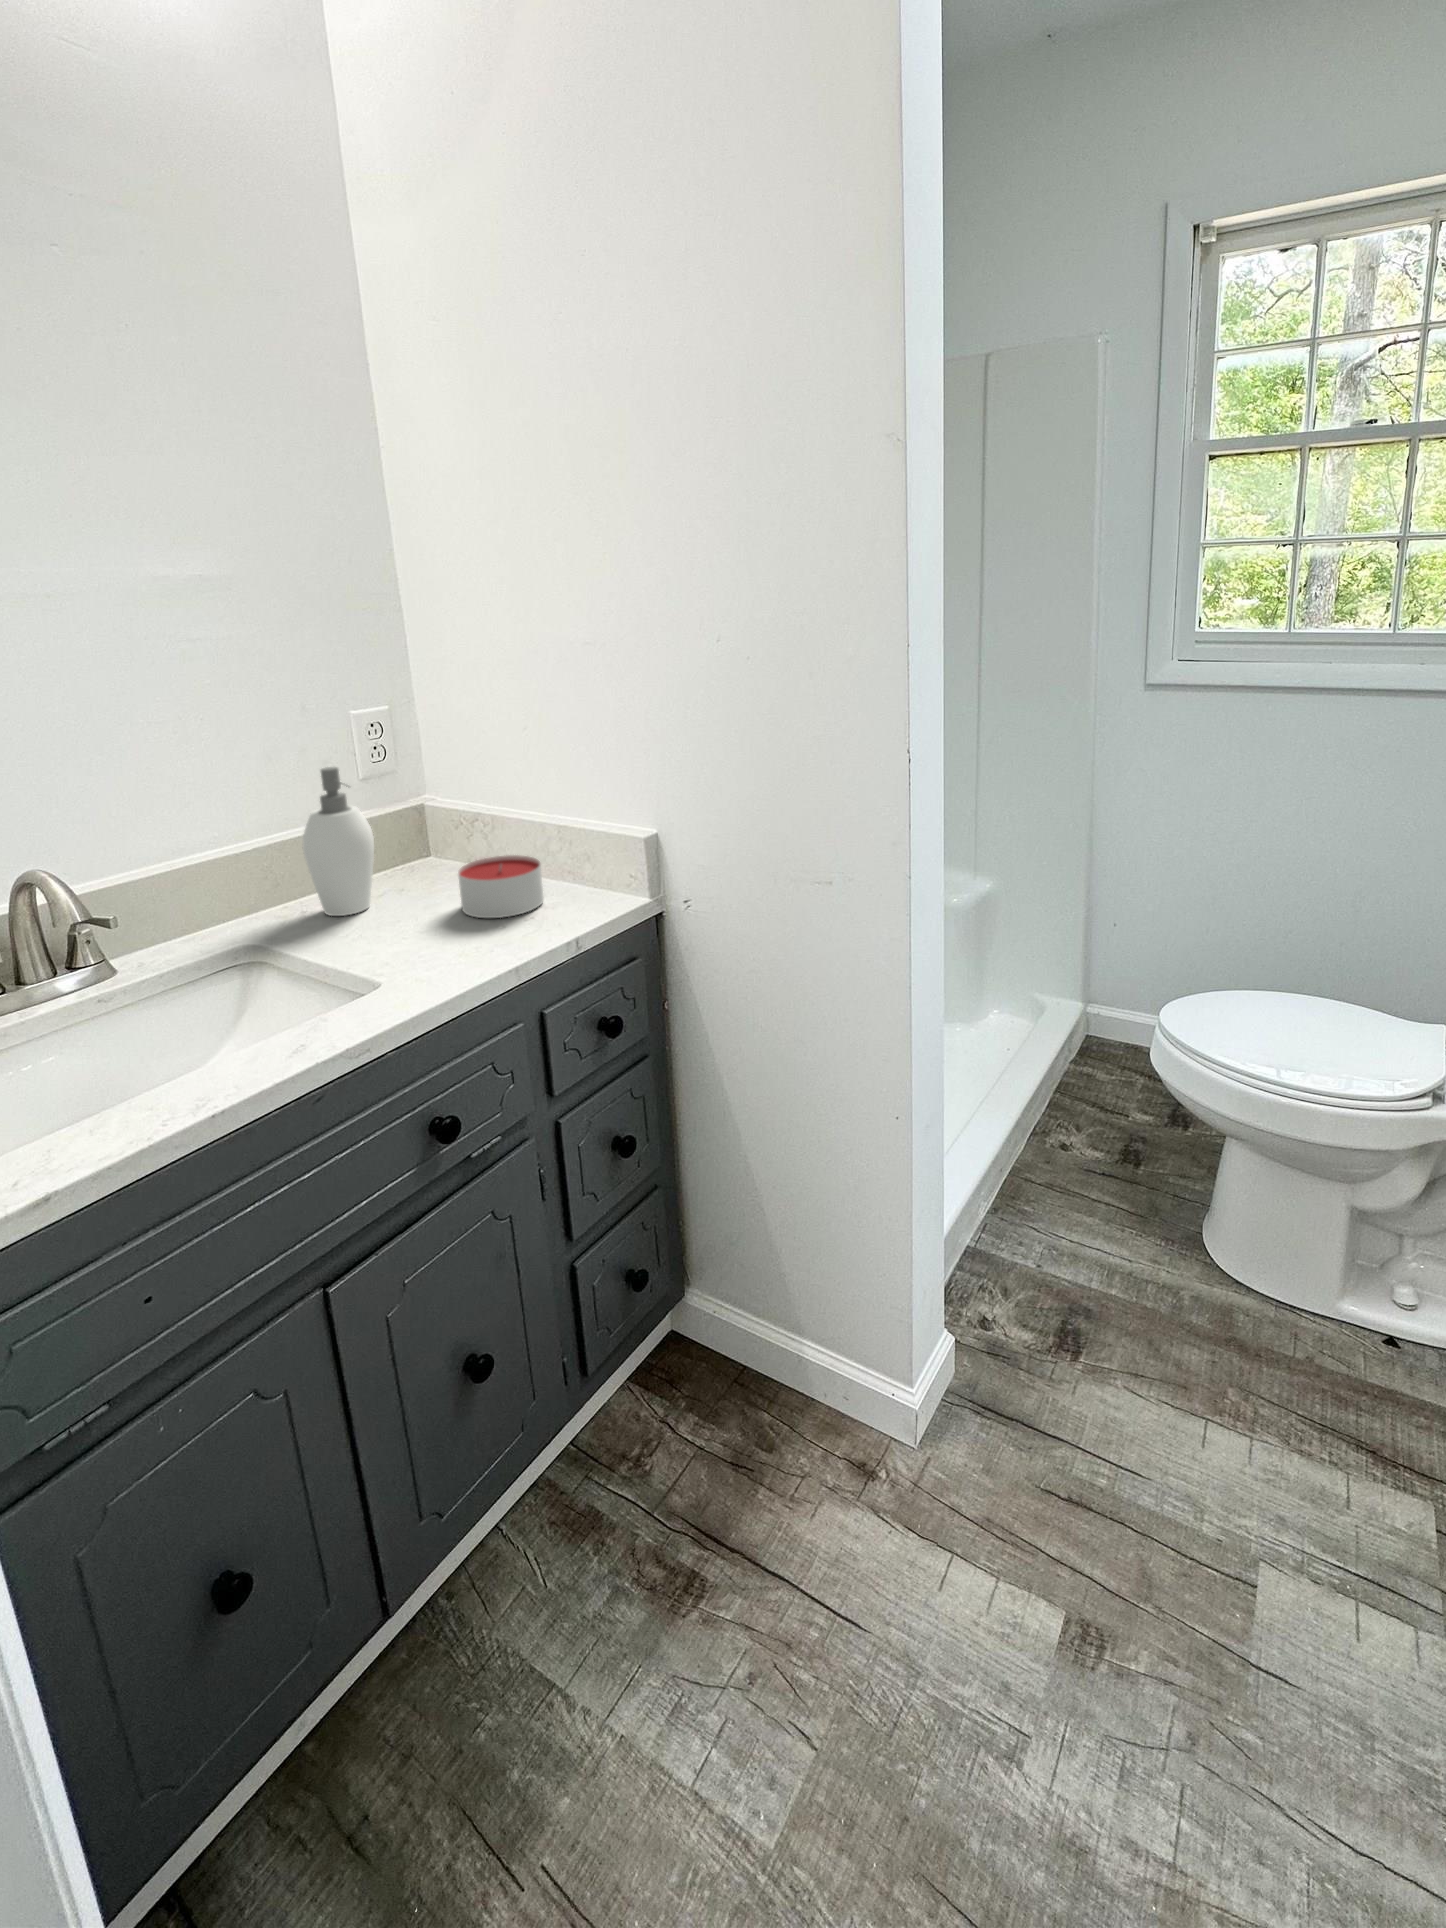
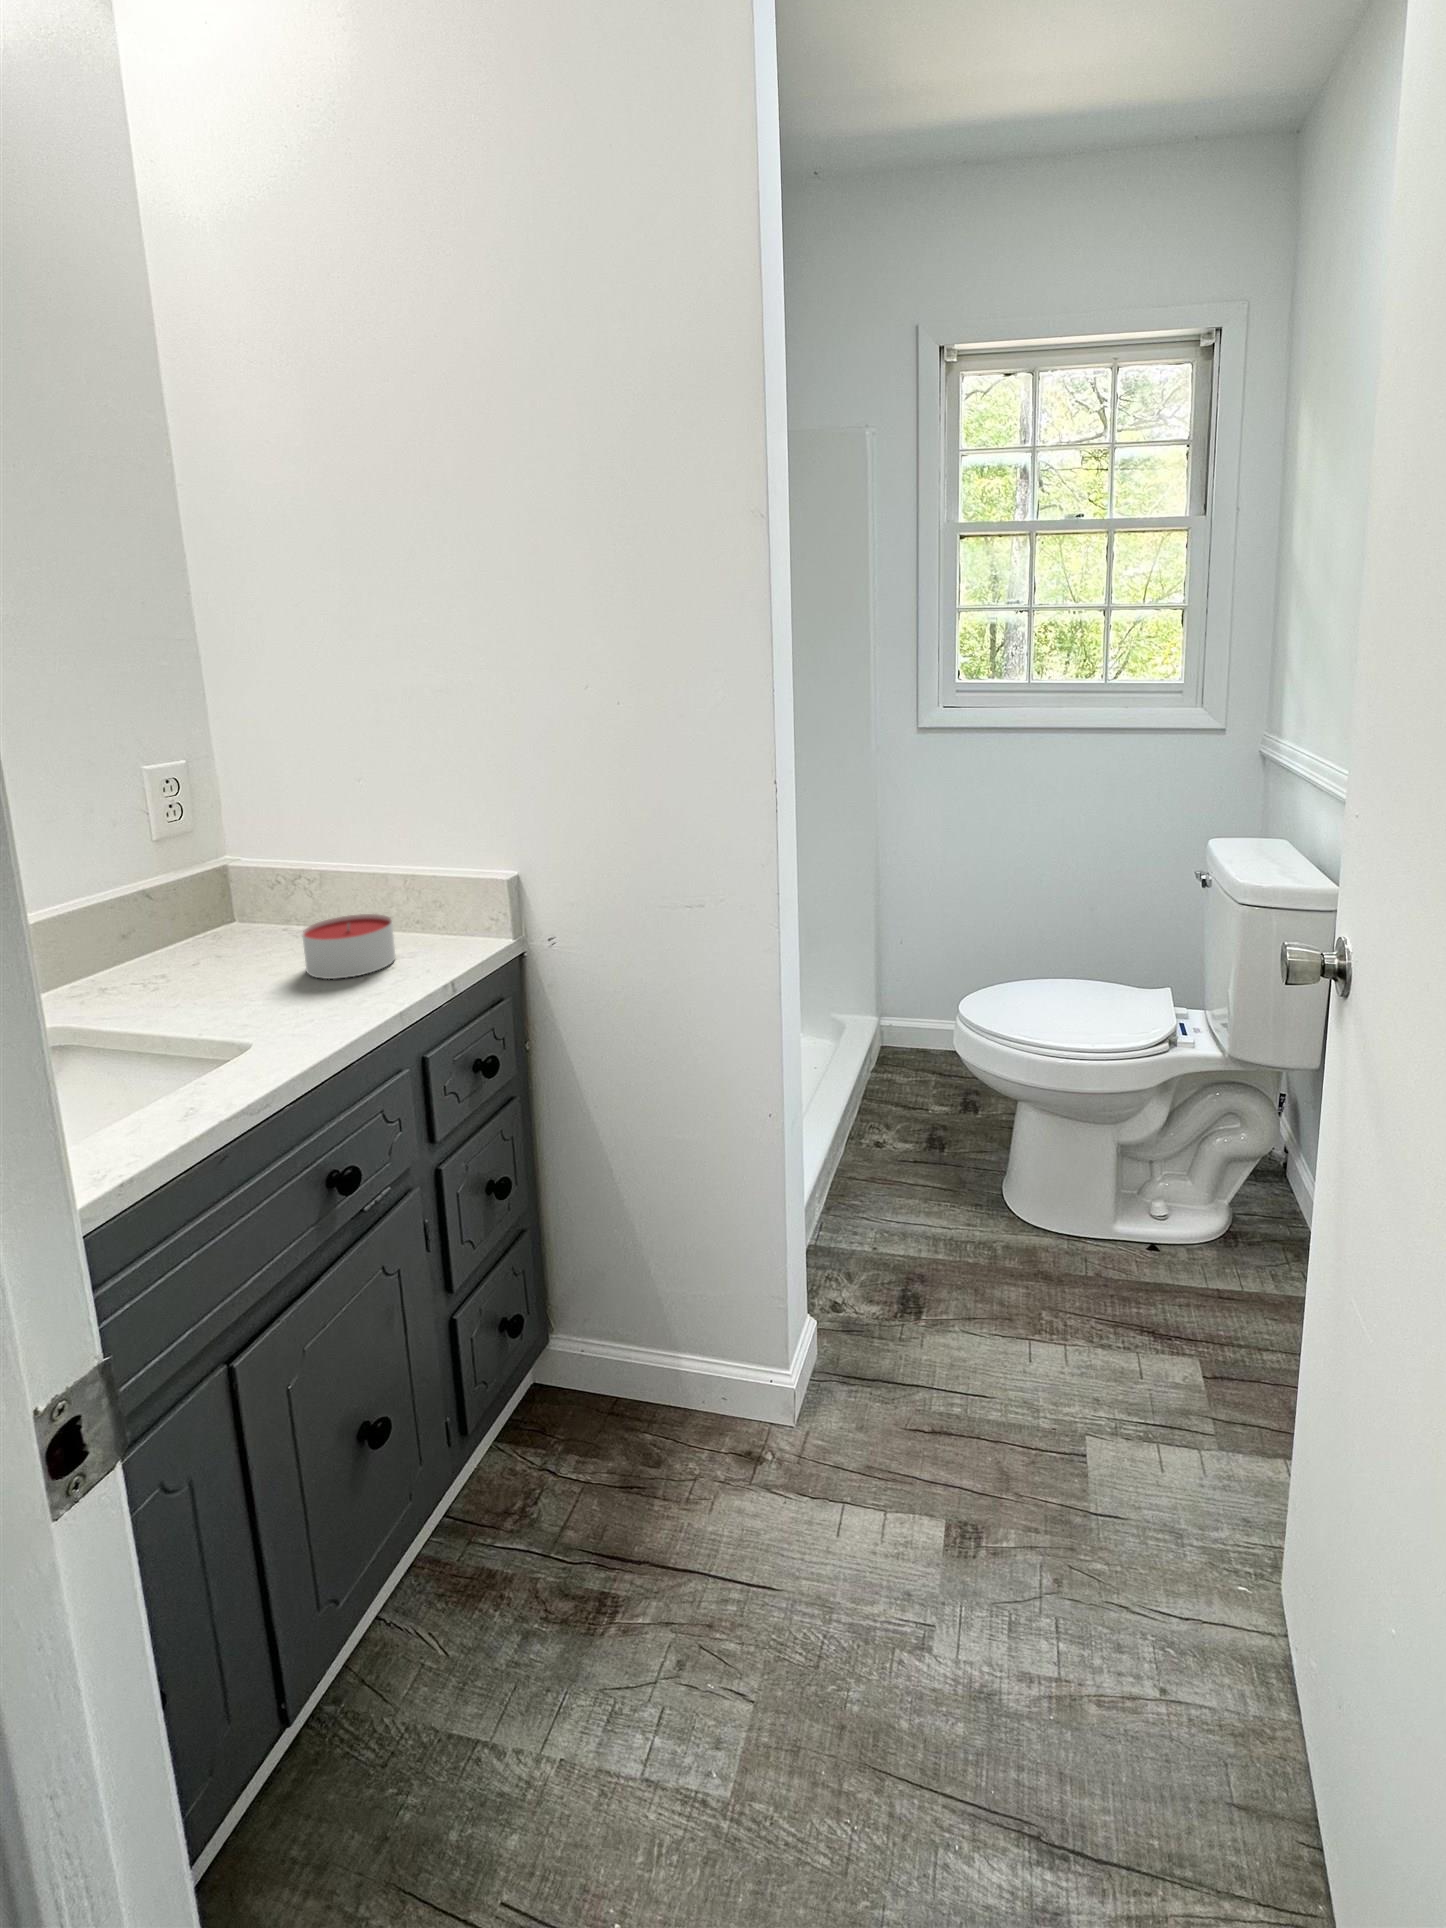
soap dispenser: present [303,767,374,916] -> none [114,835,200,995]

